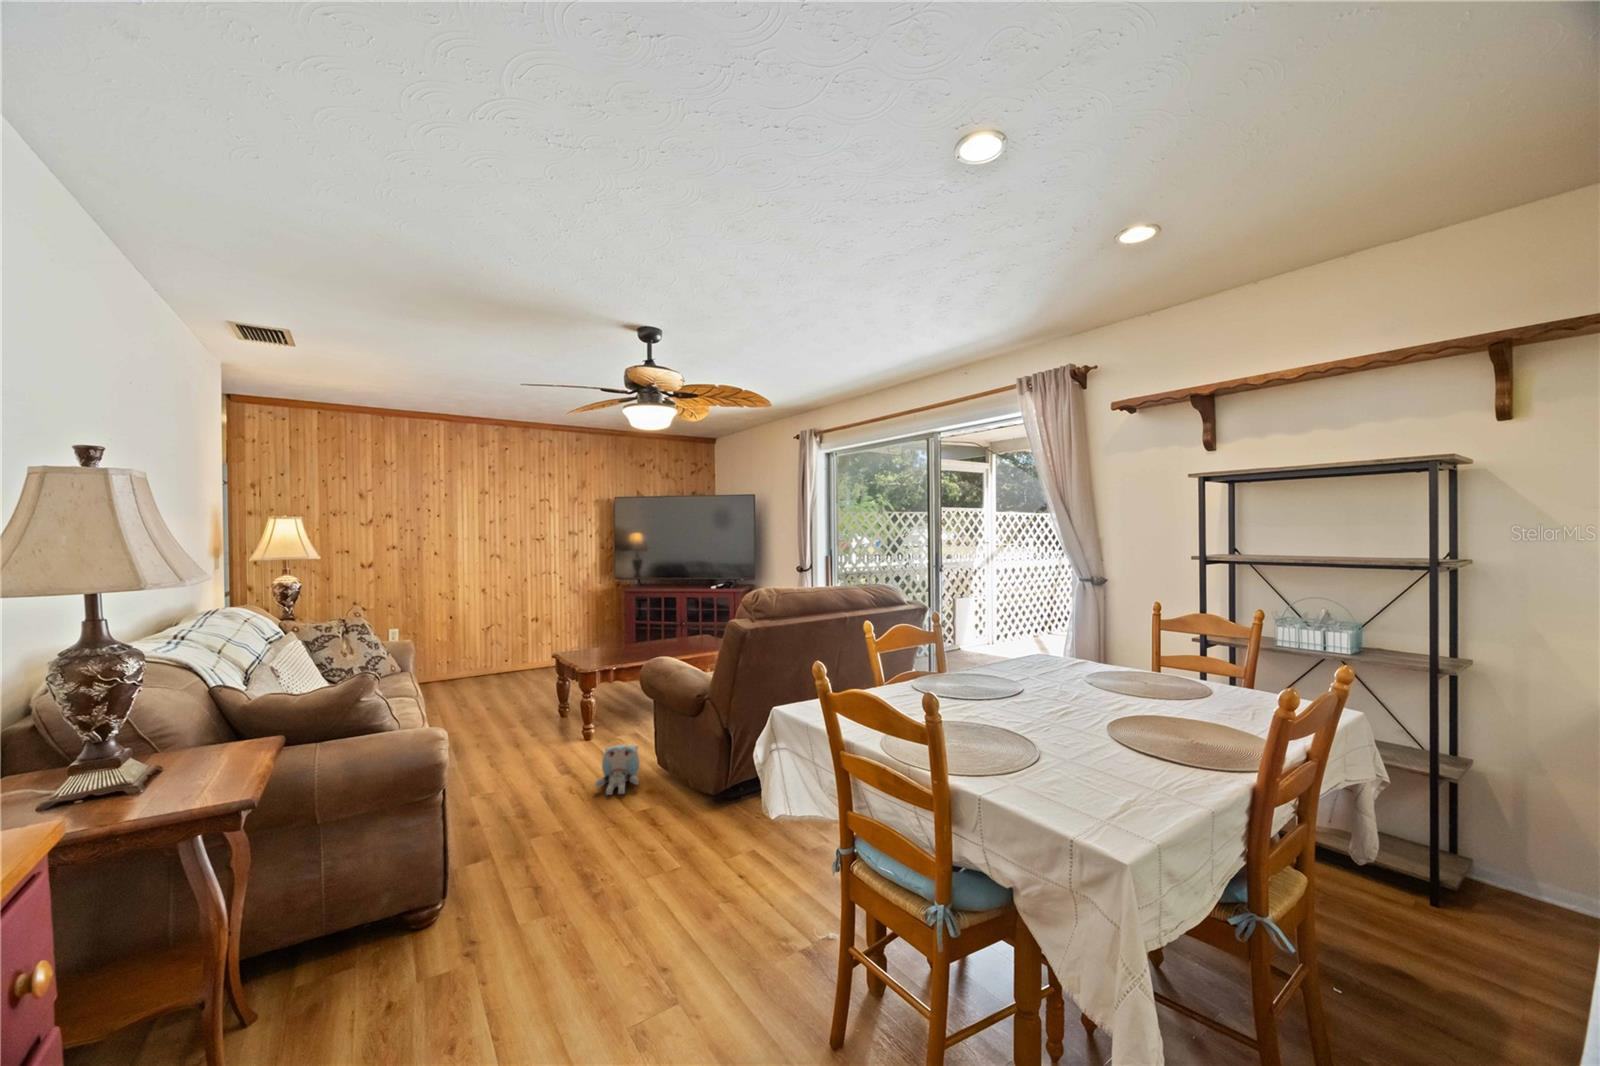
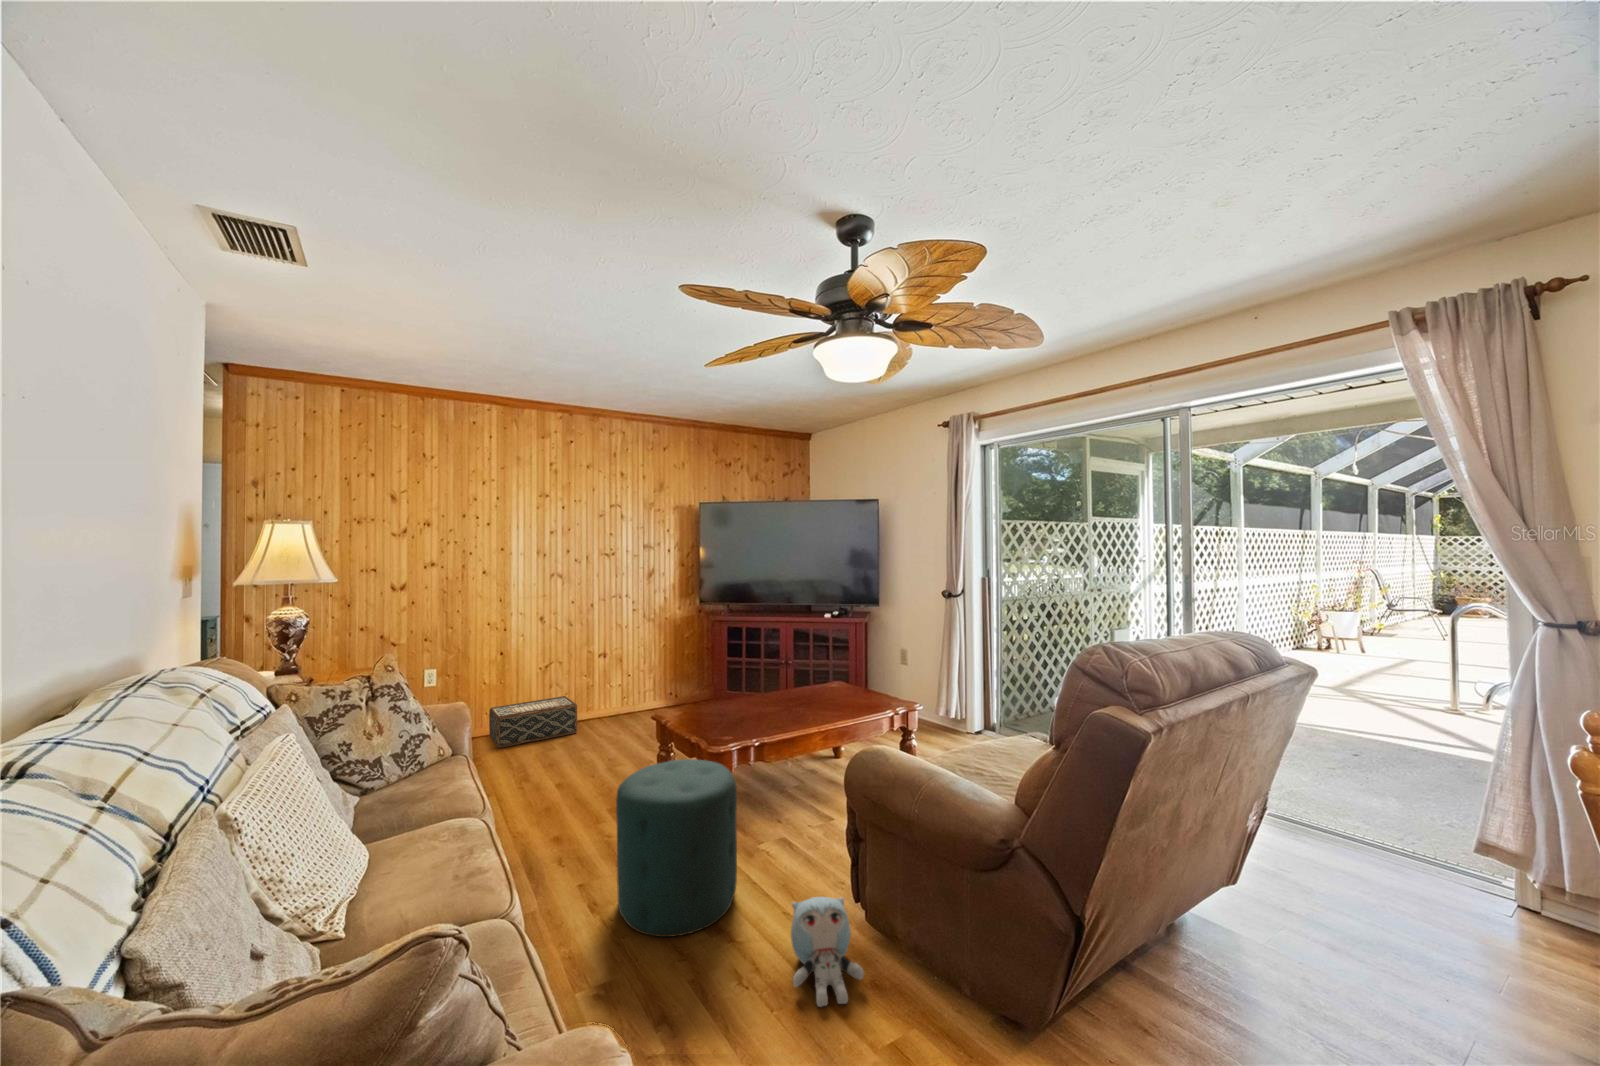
woven basket: none [440,652,510,688] -> present [489,696,577,748]
ottoman: none [503,673,585,772] -> present [616,759,737,937]

